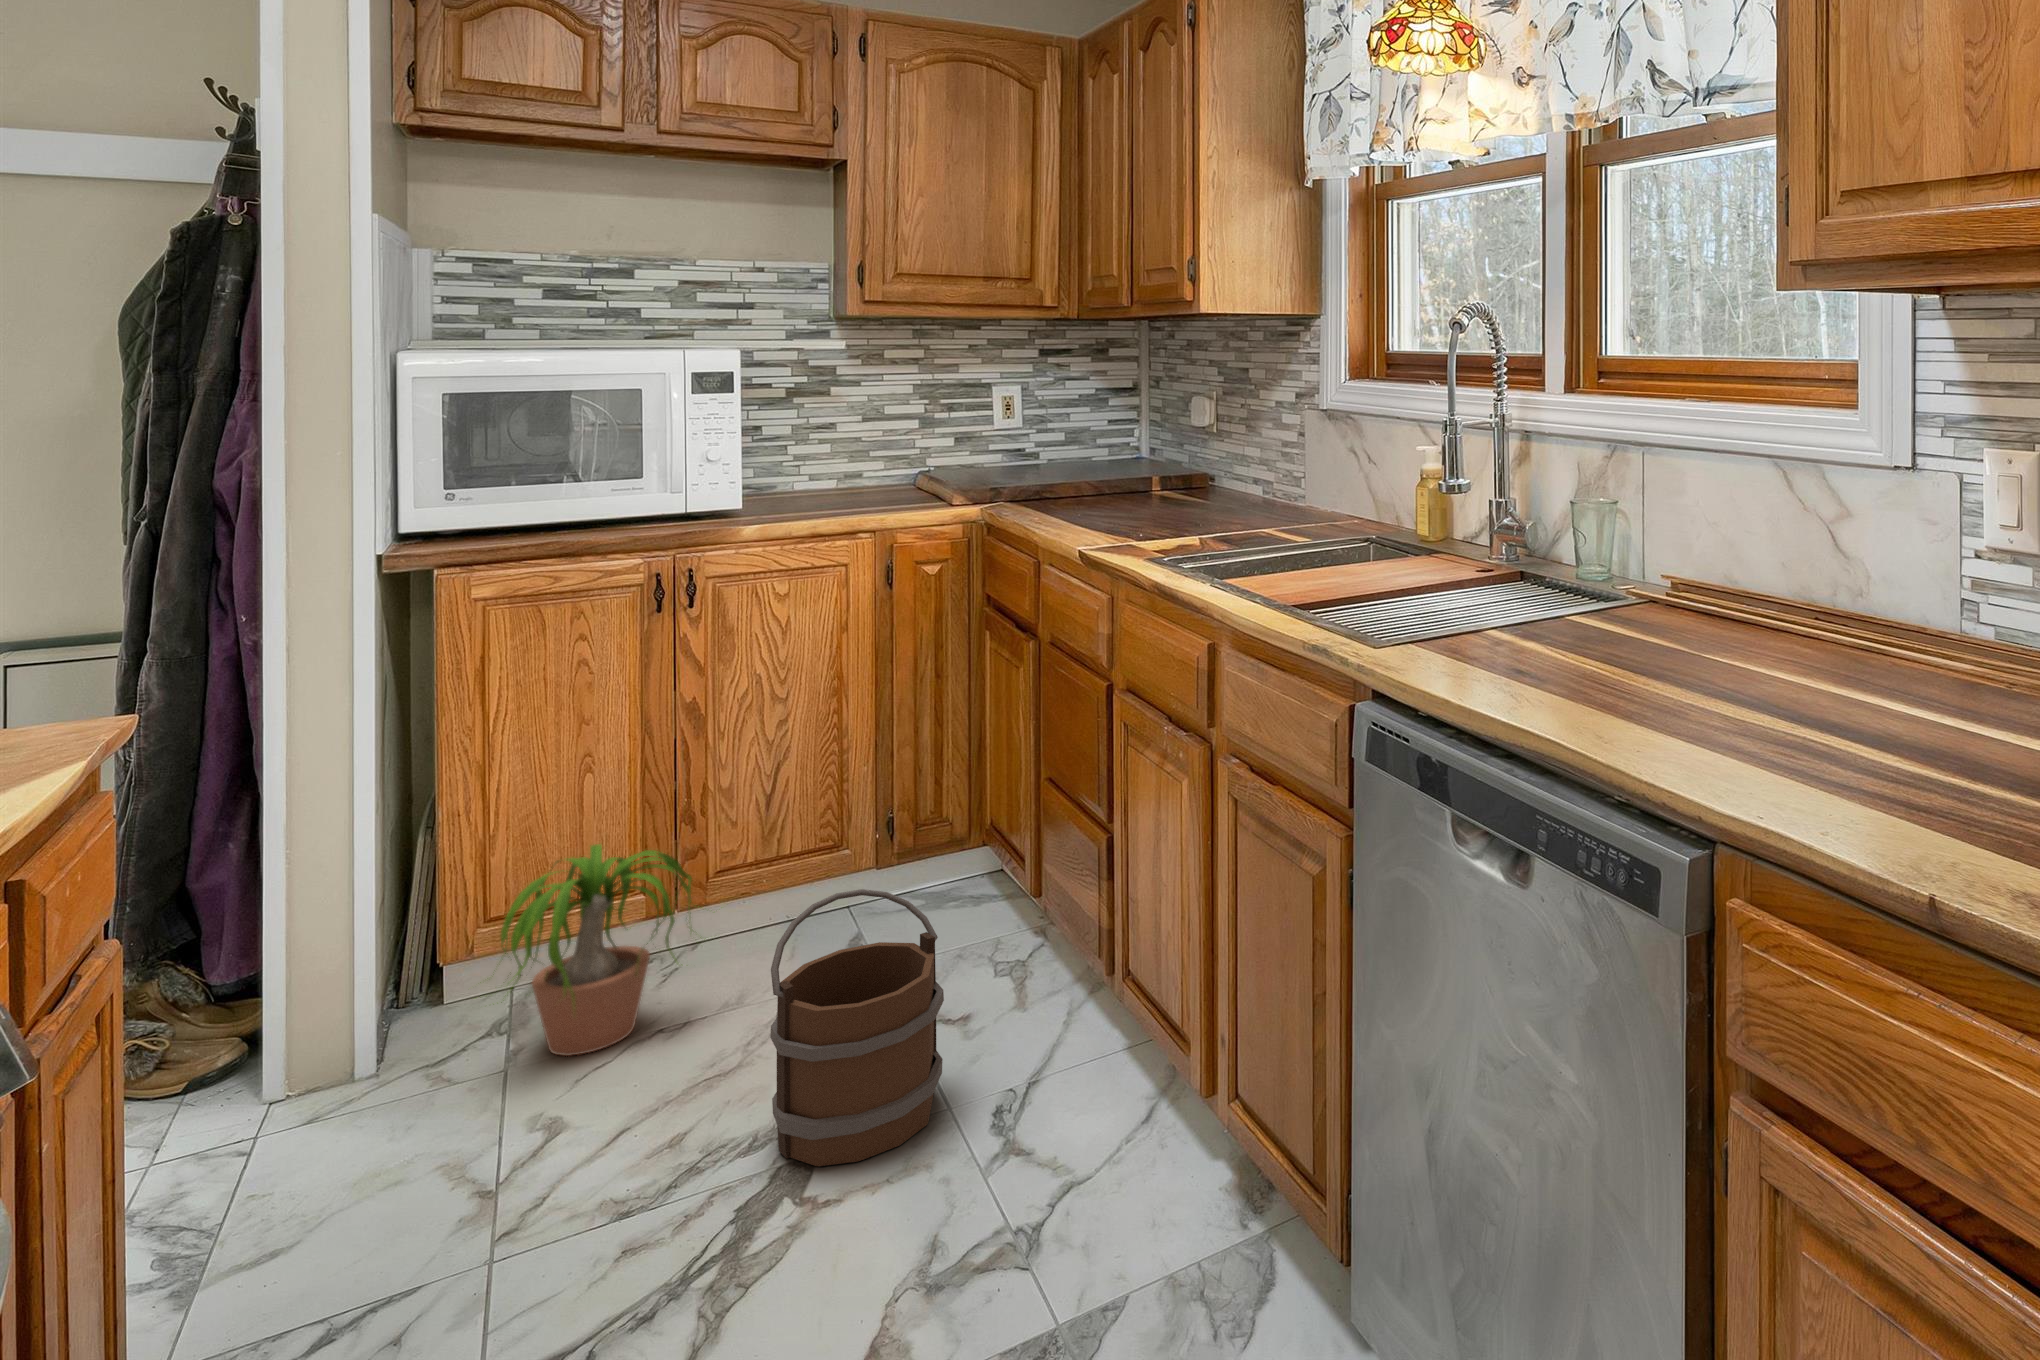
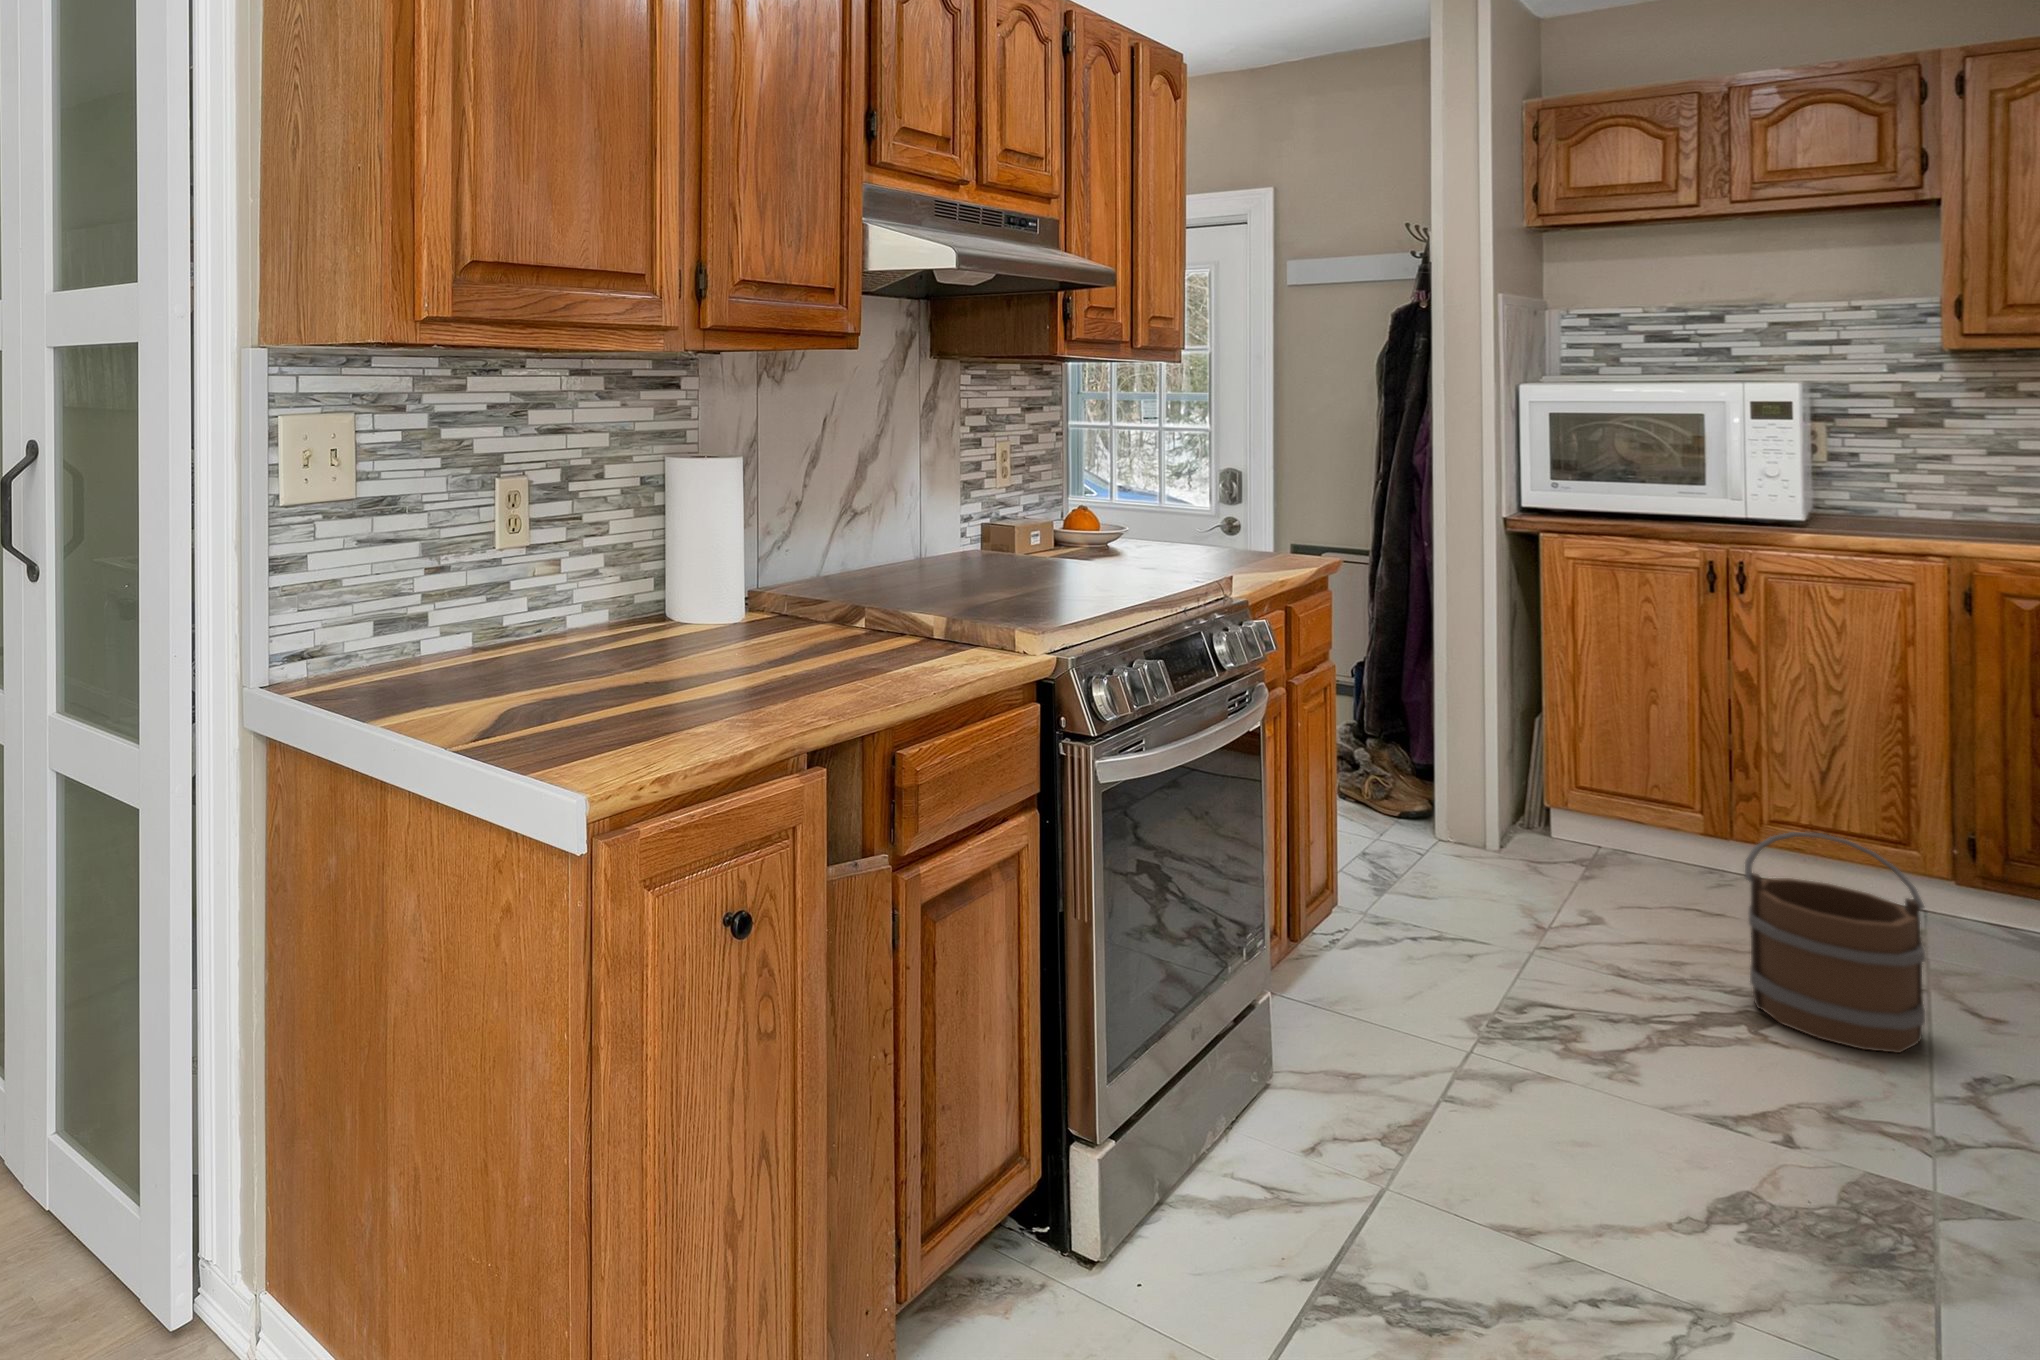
potted plant: present [480,844,702,1056] -> none [1552,751,1768,899]

